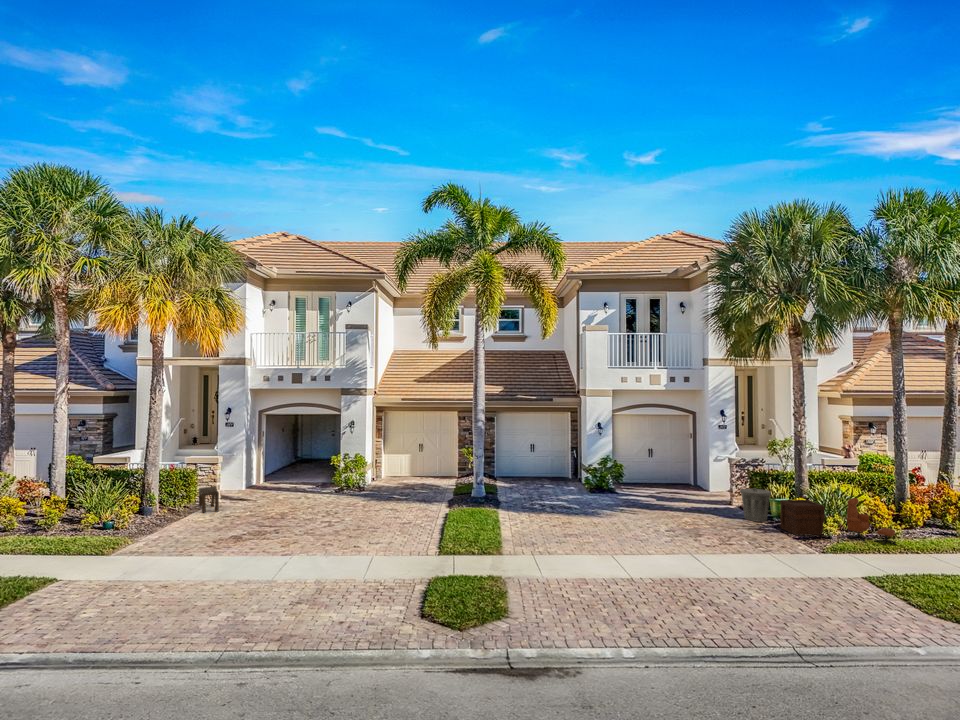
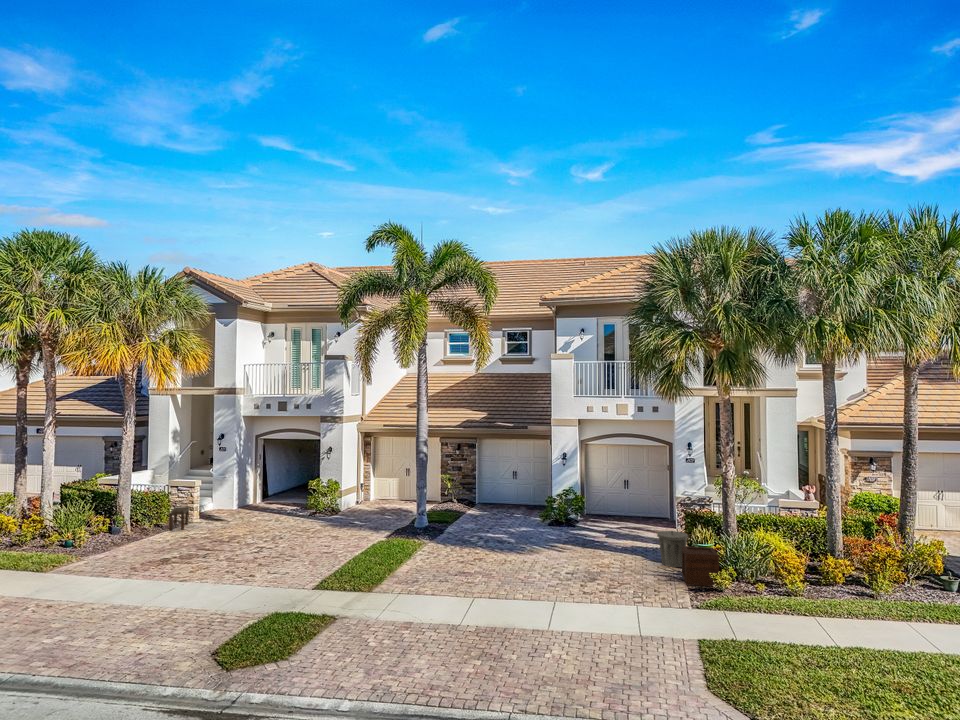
lounge chair: present [847,498,897,545] -> none [736,549,788,604]

